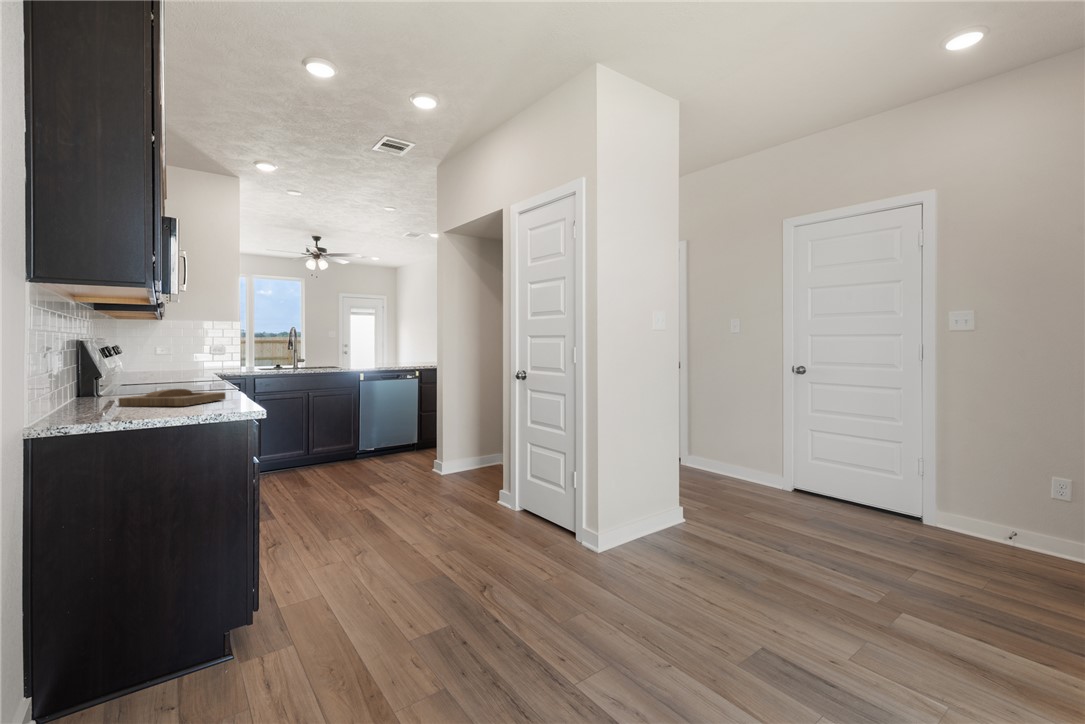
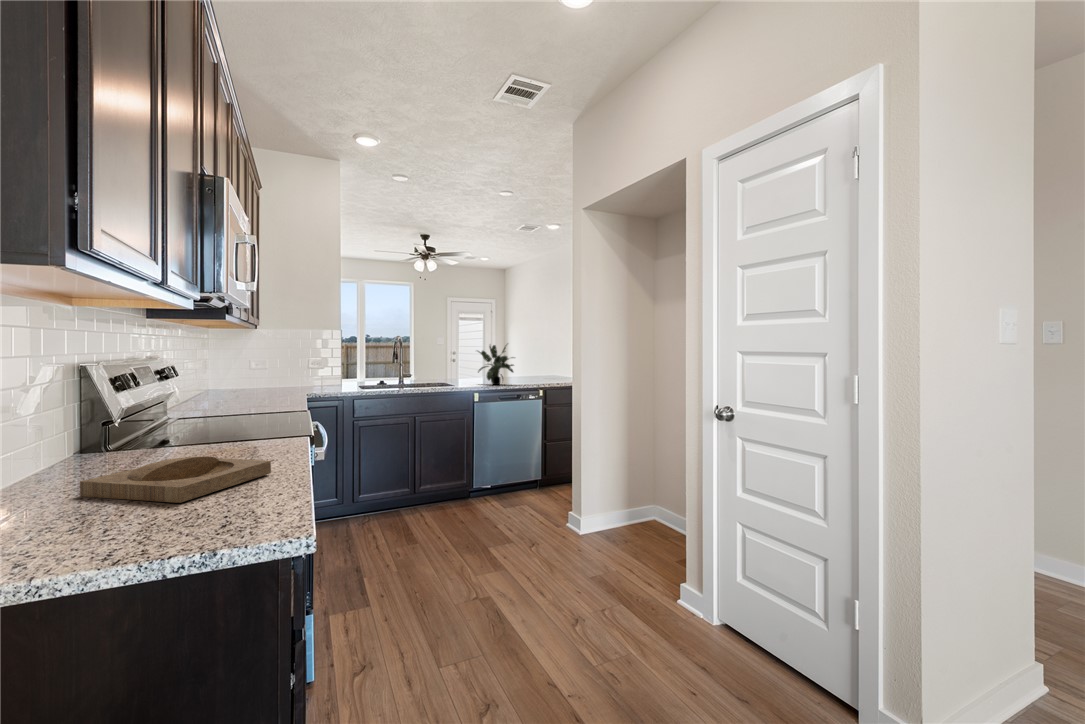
potted plant: none [363,334,398,369] -> present [478,345,514,385]

